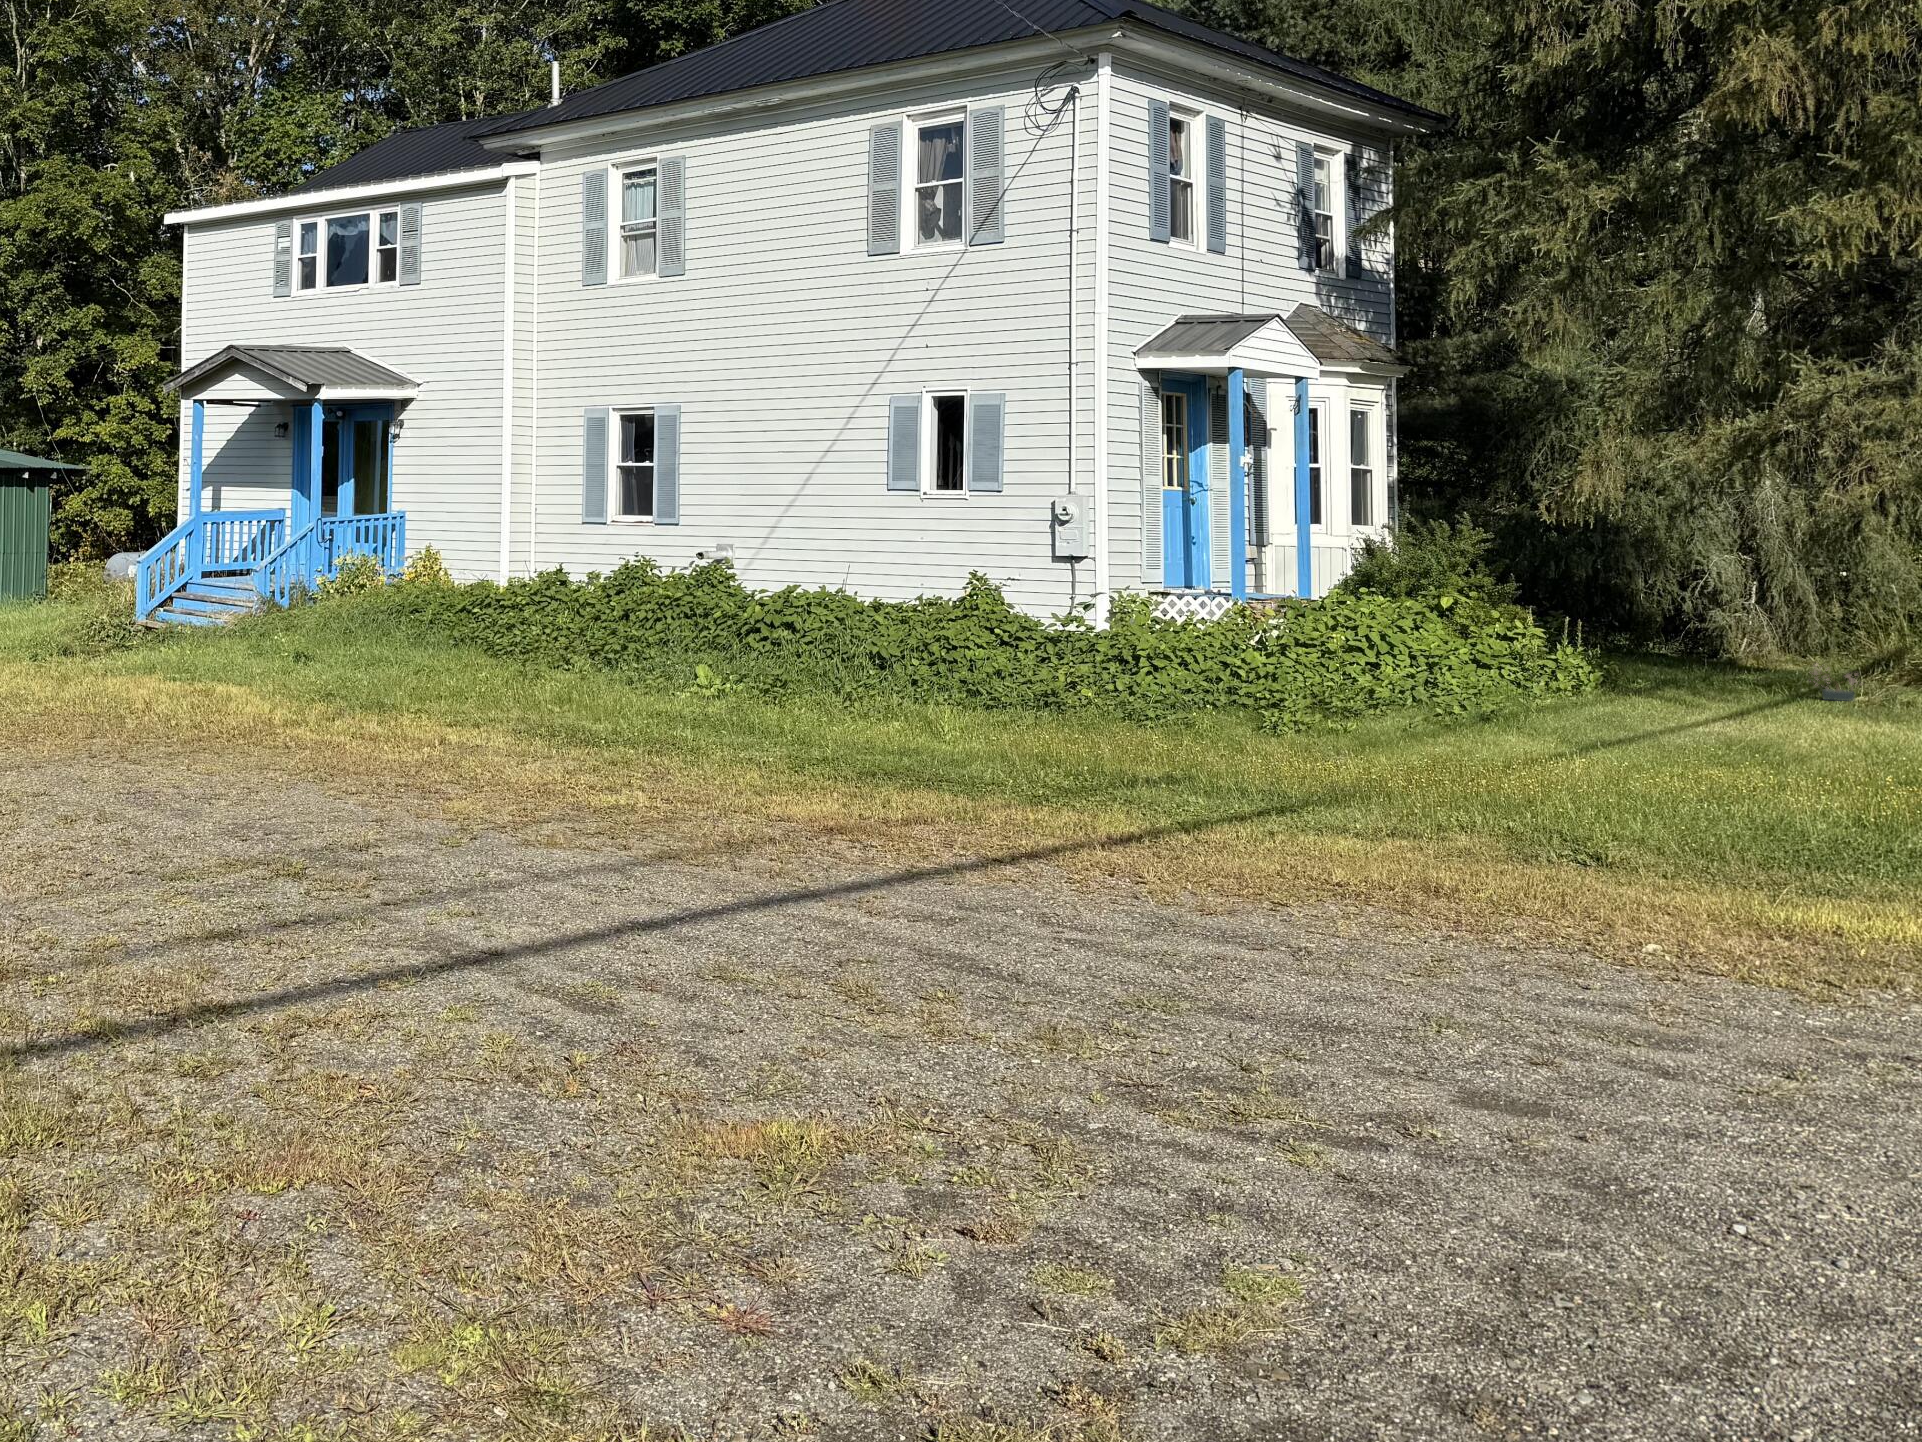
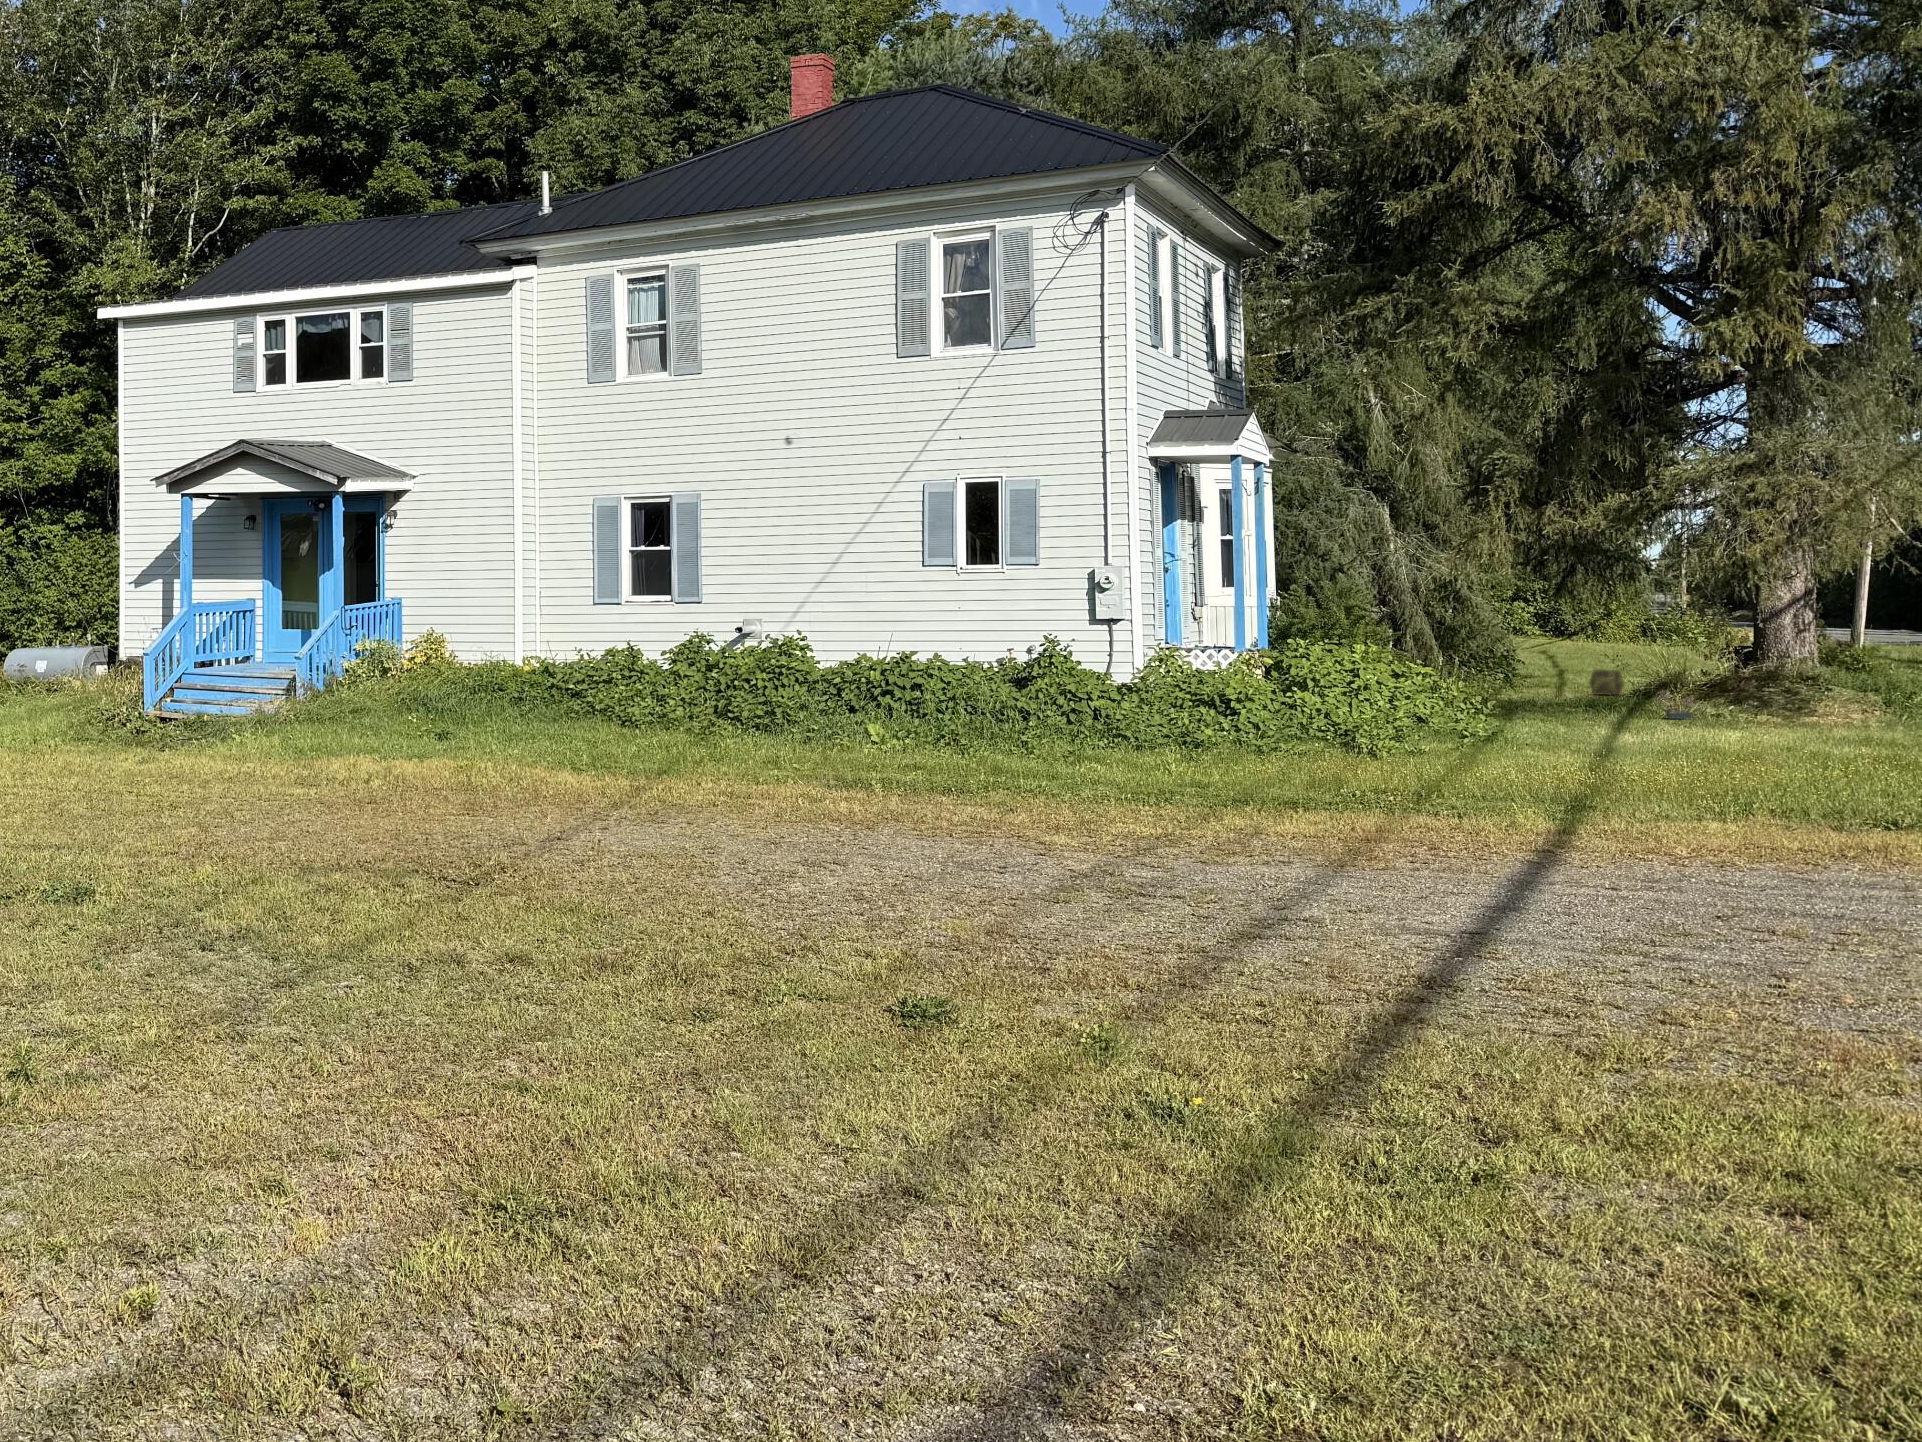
woven basket: none [1815,630,1861,664] -> present [1590,670,1624,695]

